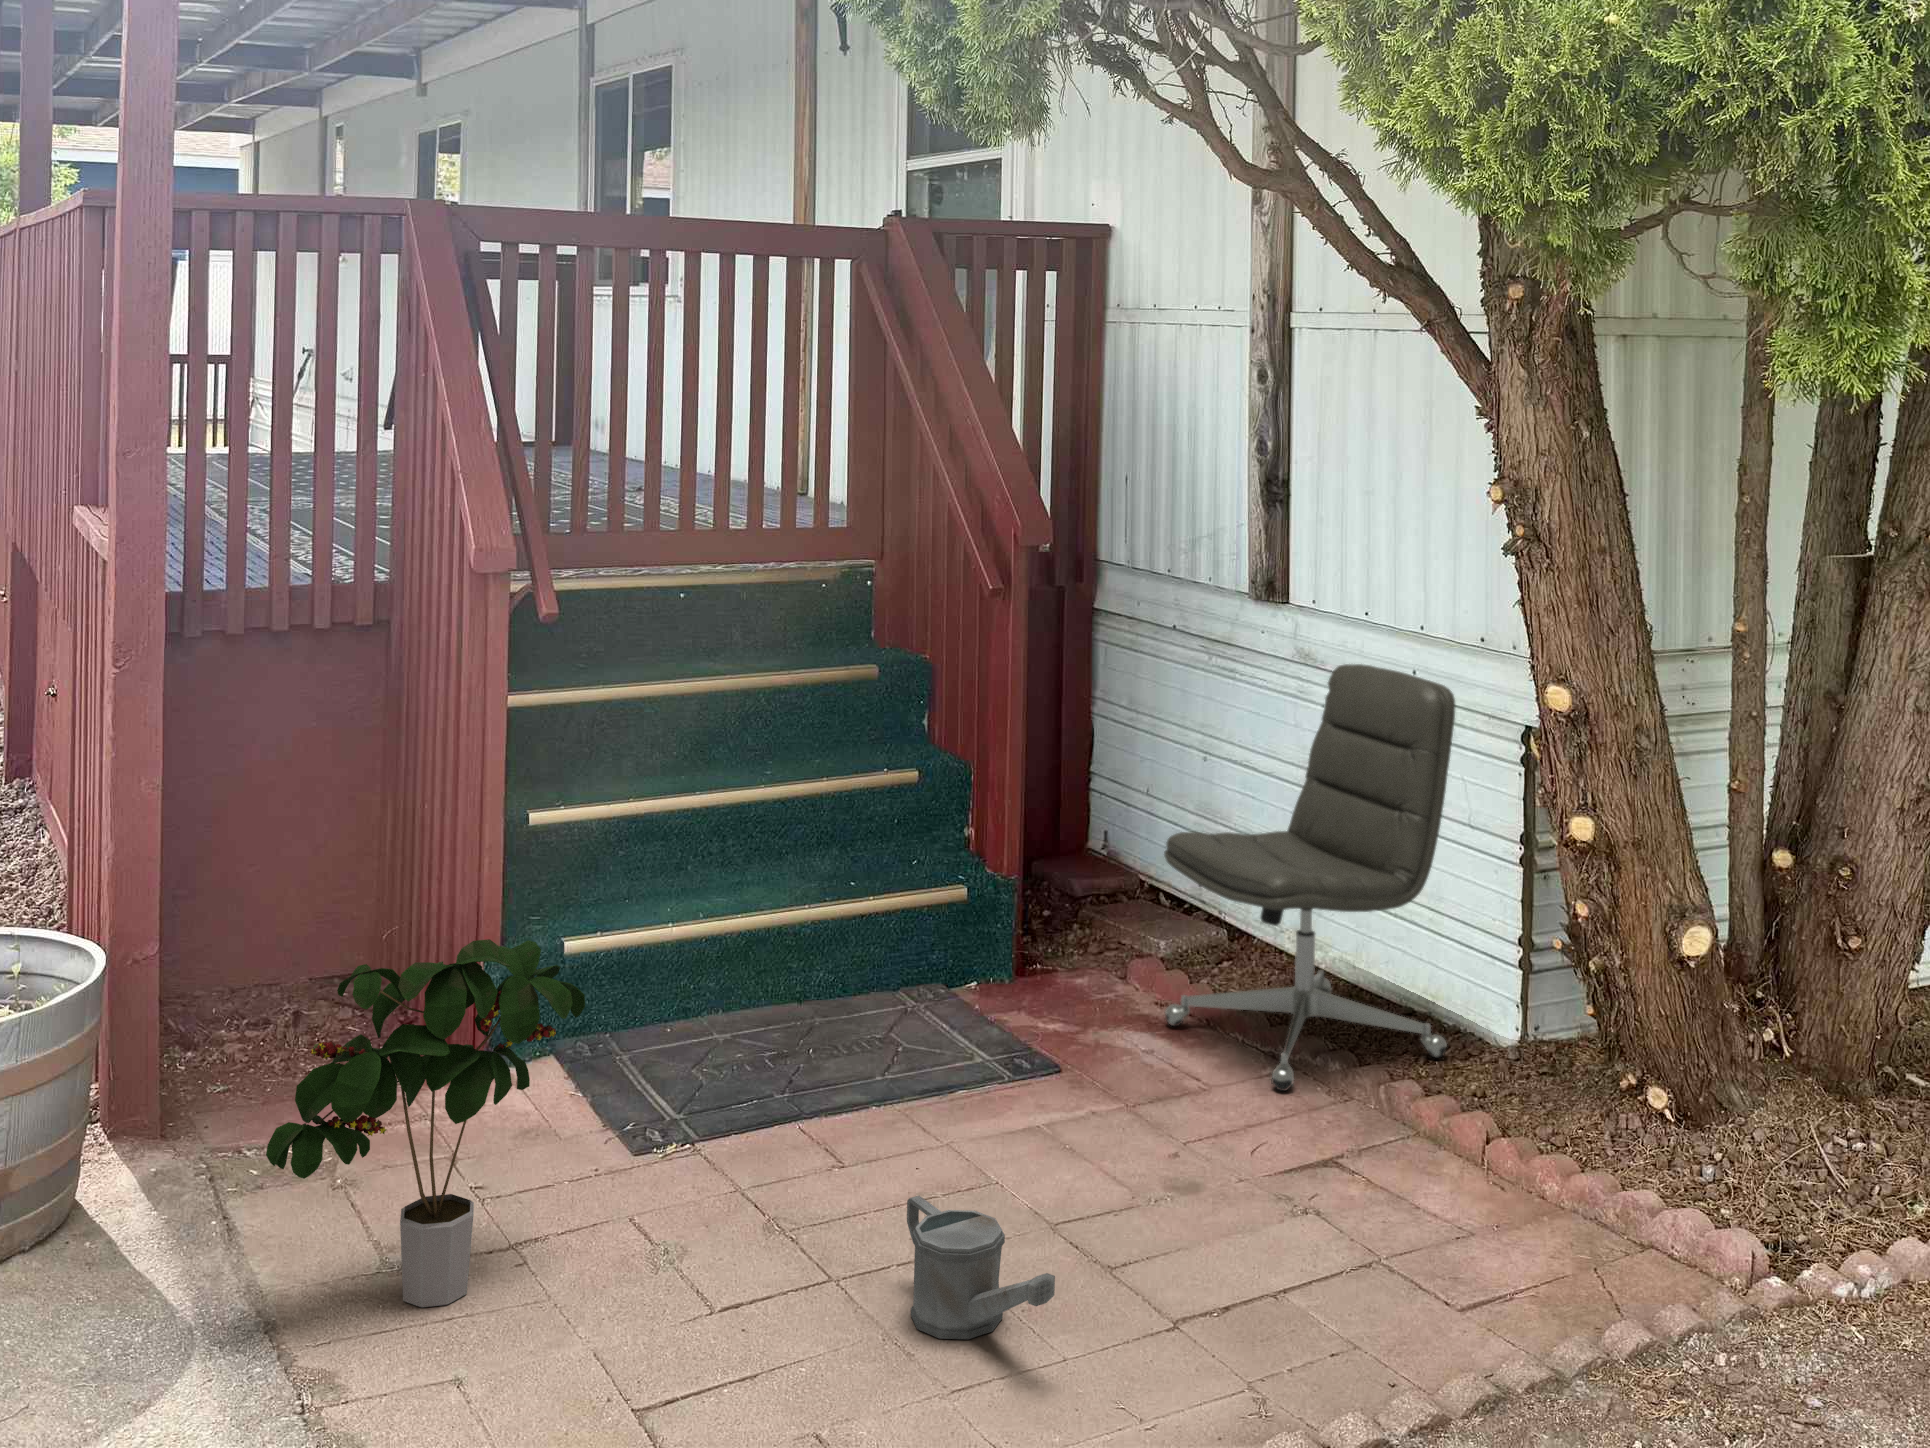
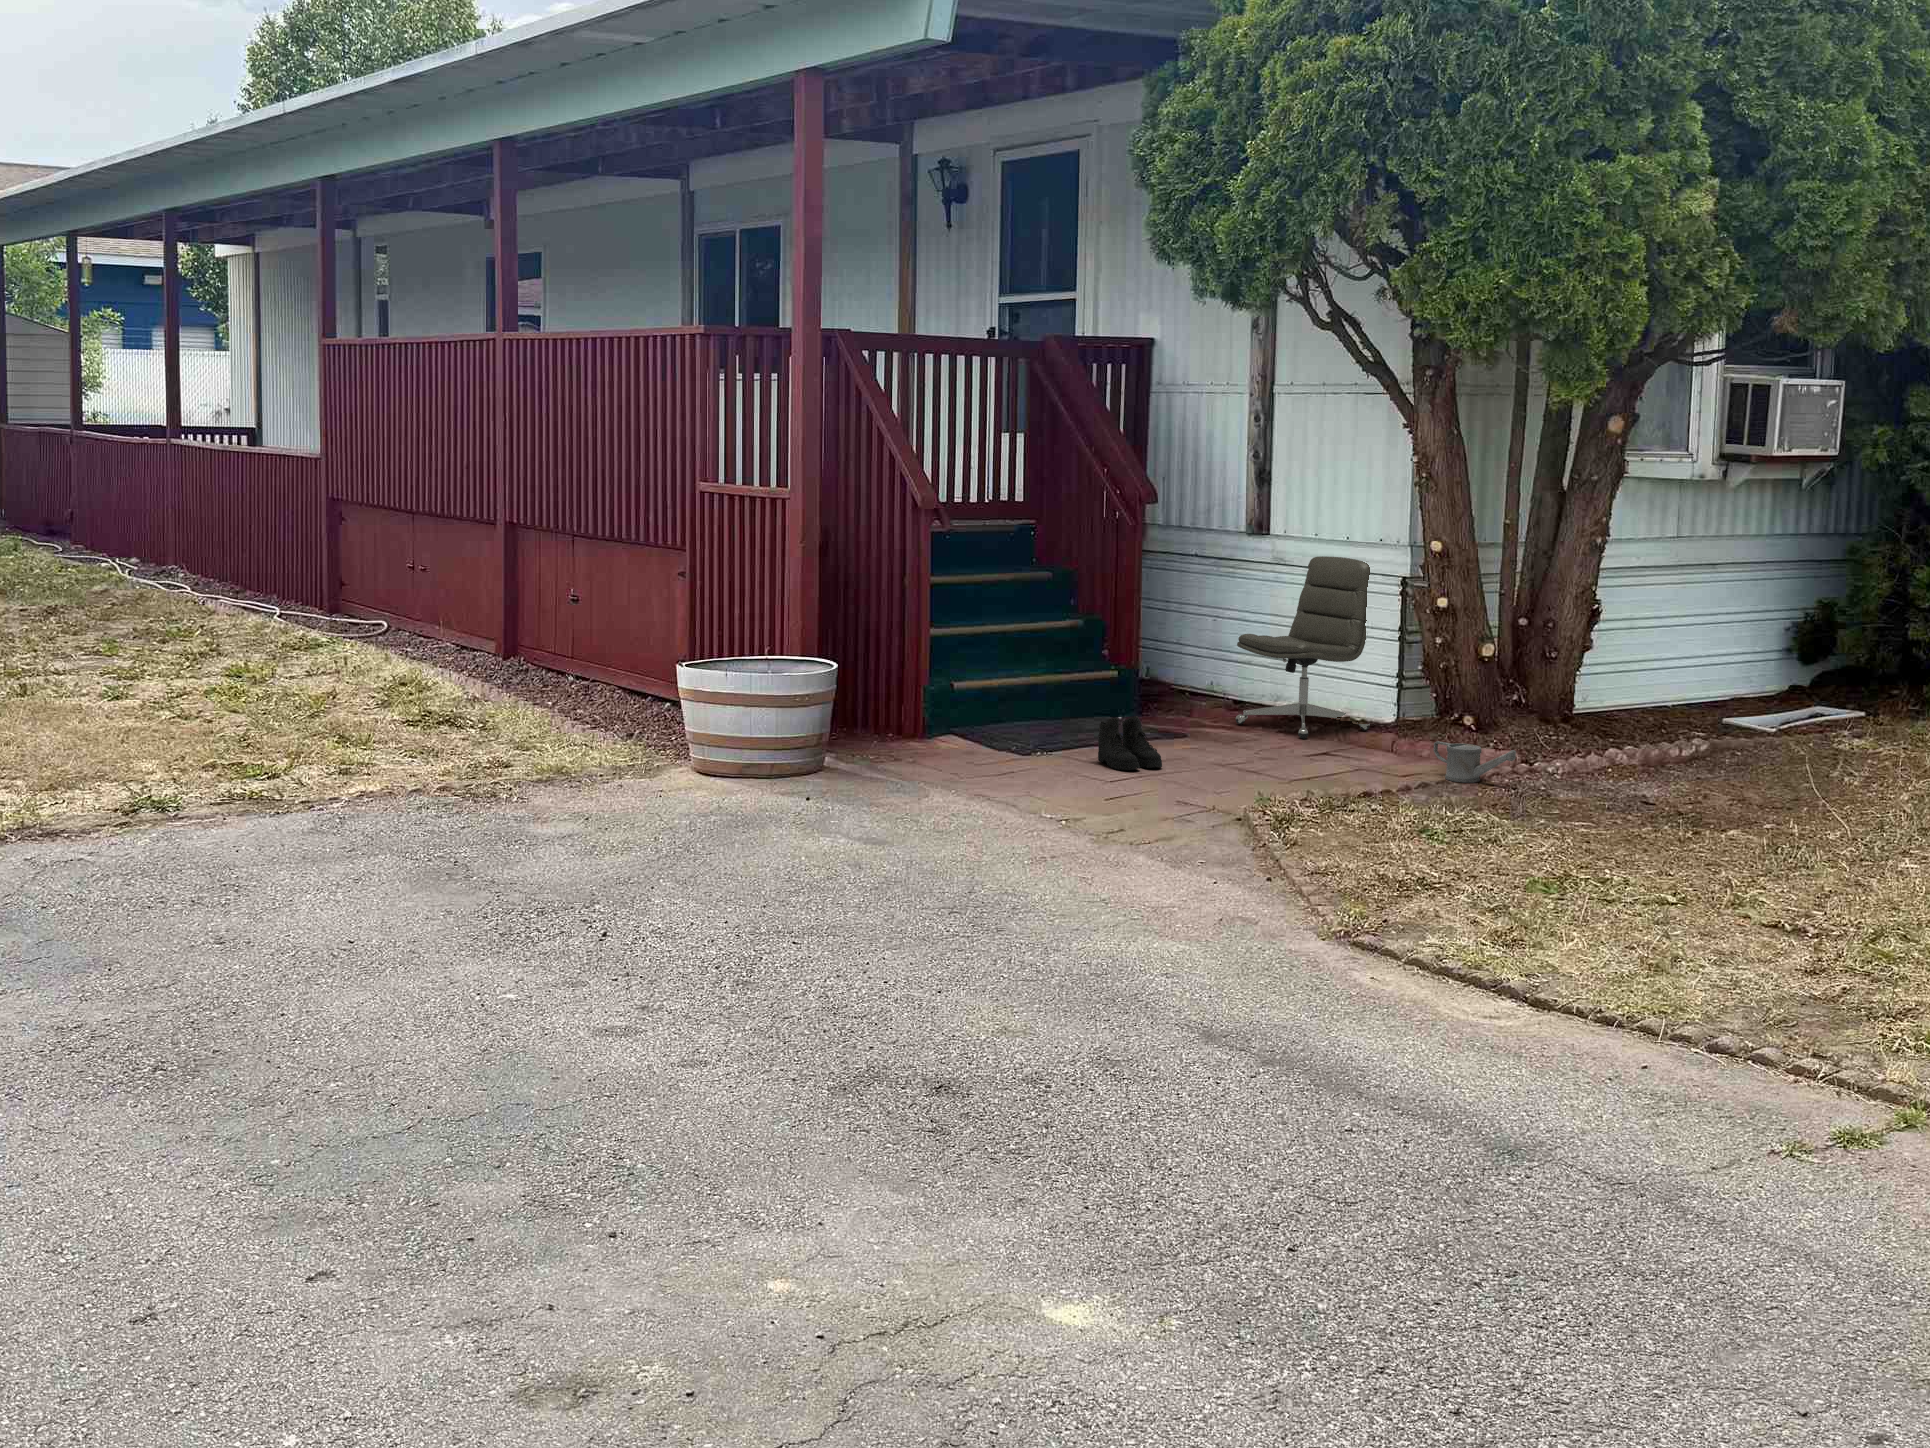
potted plant: present [266,939,585,1307] -> none [972,646,1063,781]
boots: none [718,1087,855,1250] -> present [1098,716,1162,770]
watering can: present [907,1196,1055,1339] -> present [1434,741,1516,783]

